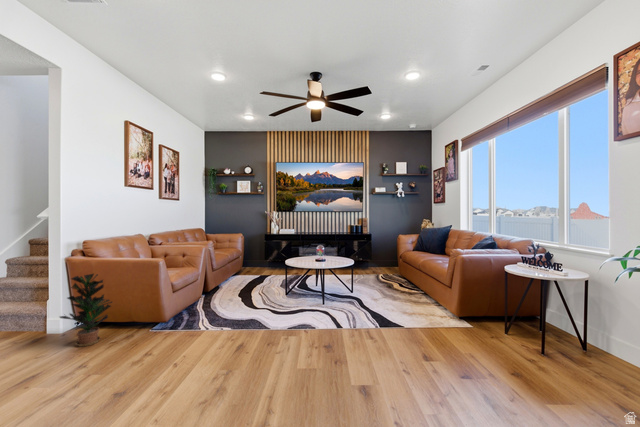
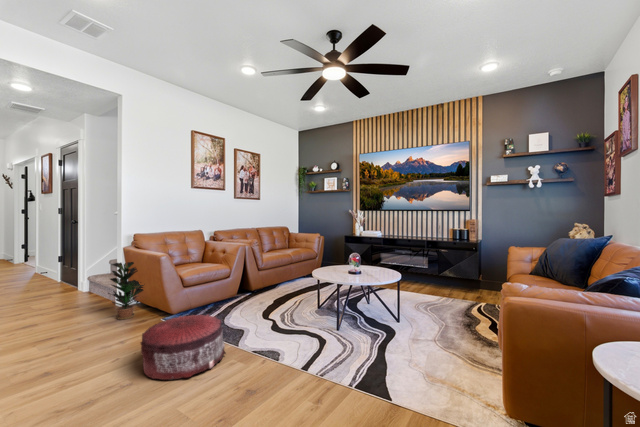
pouf: none [204,309,279,374] -> present [141,314,226,380]

